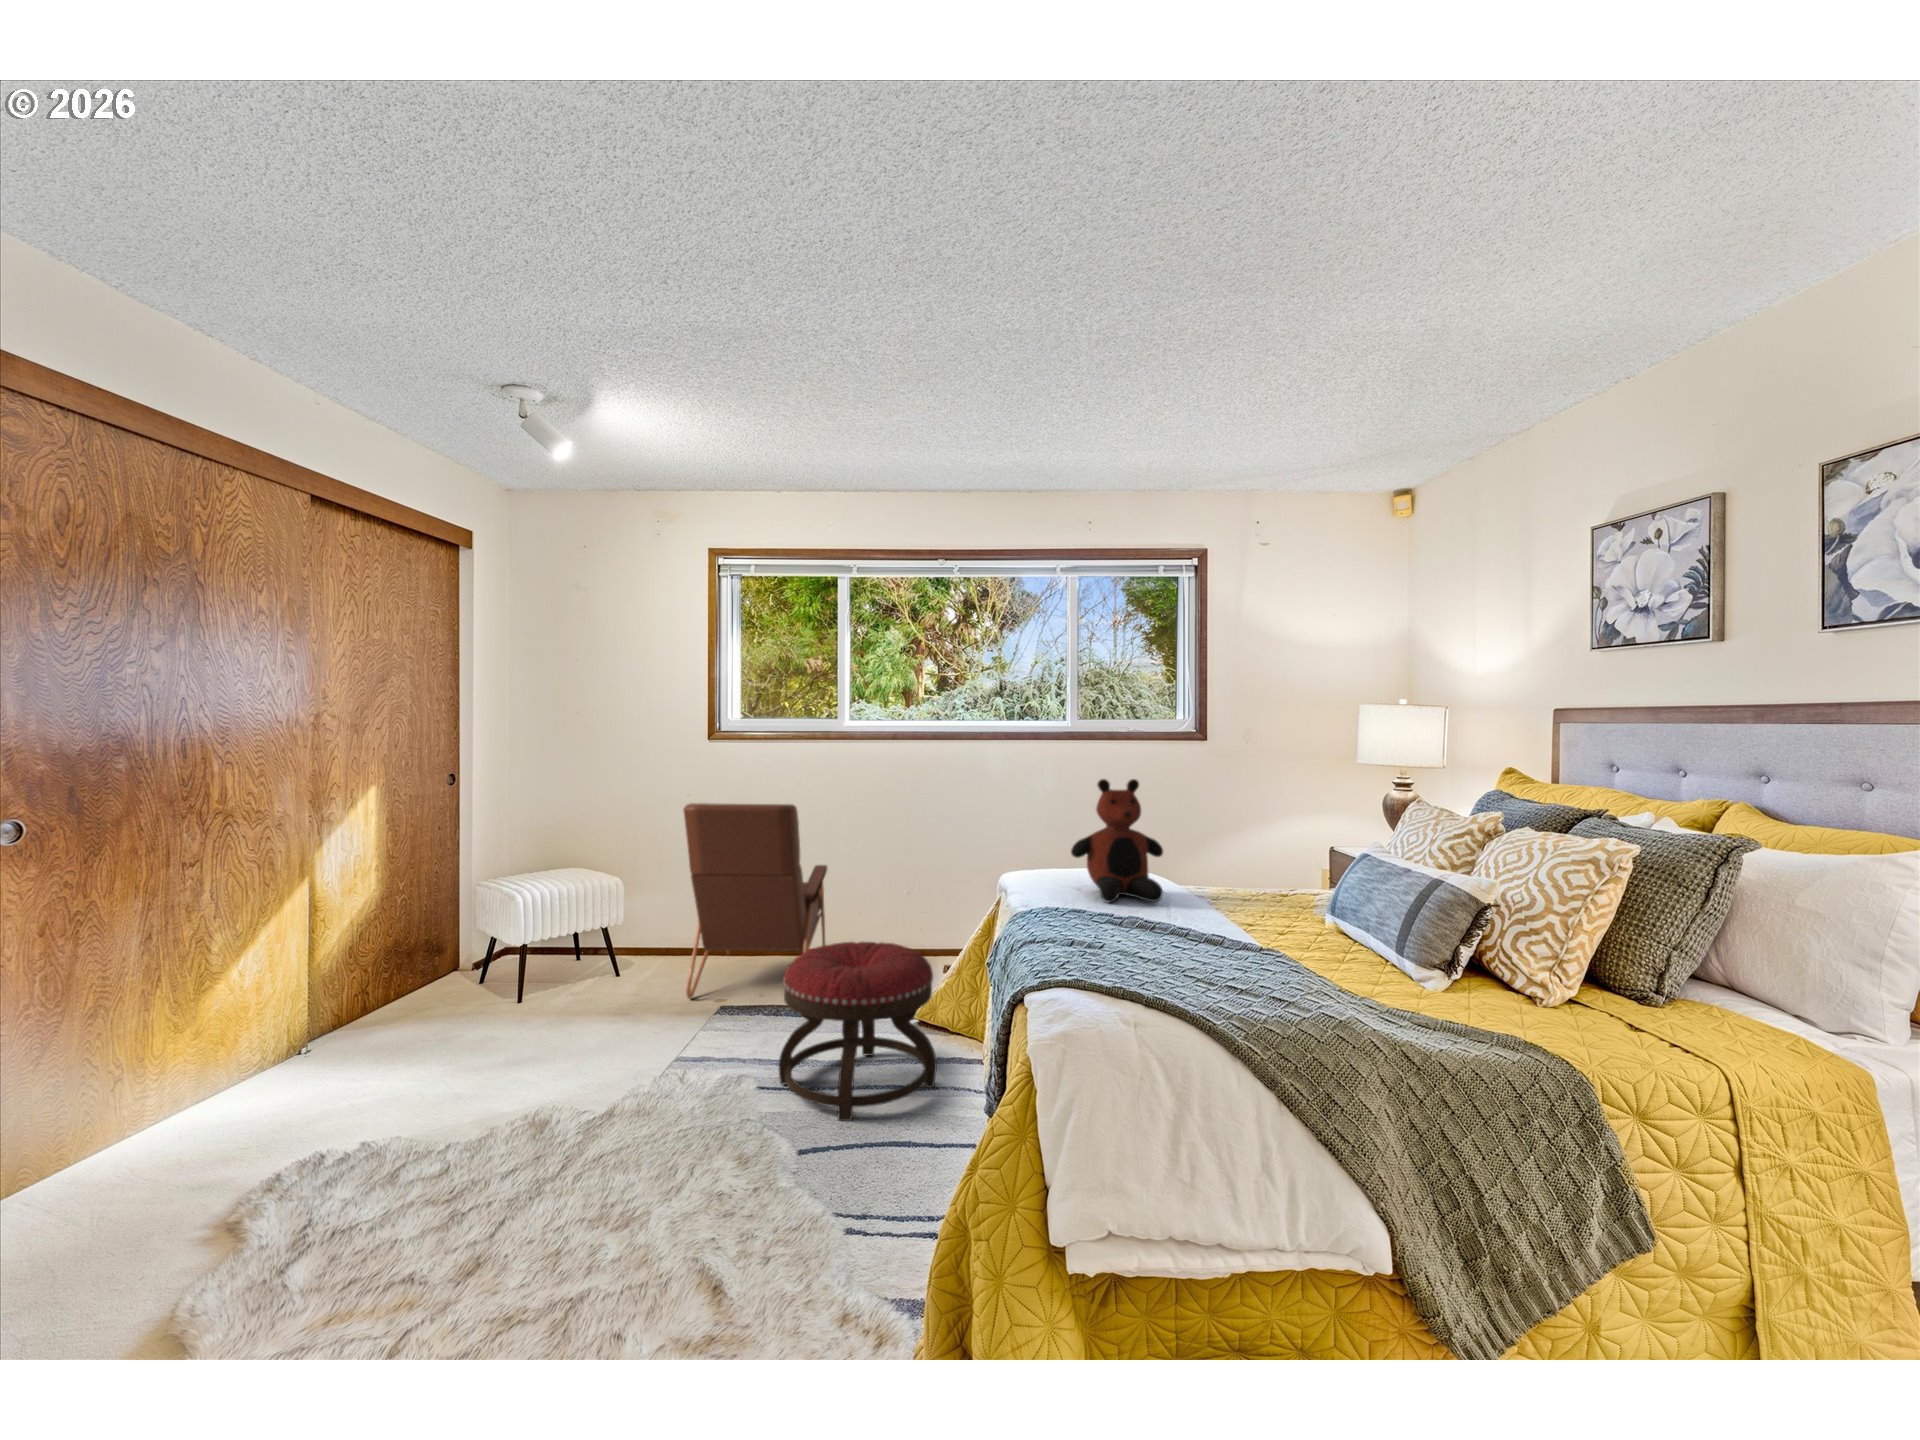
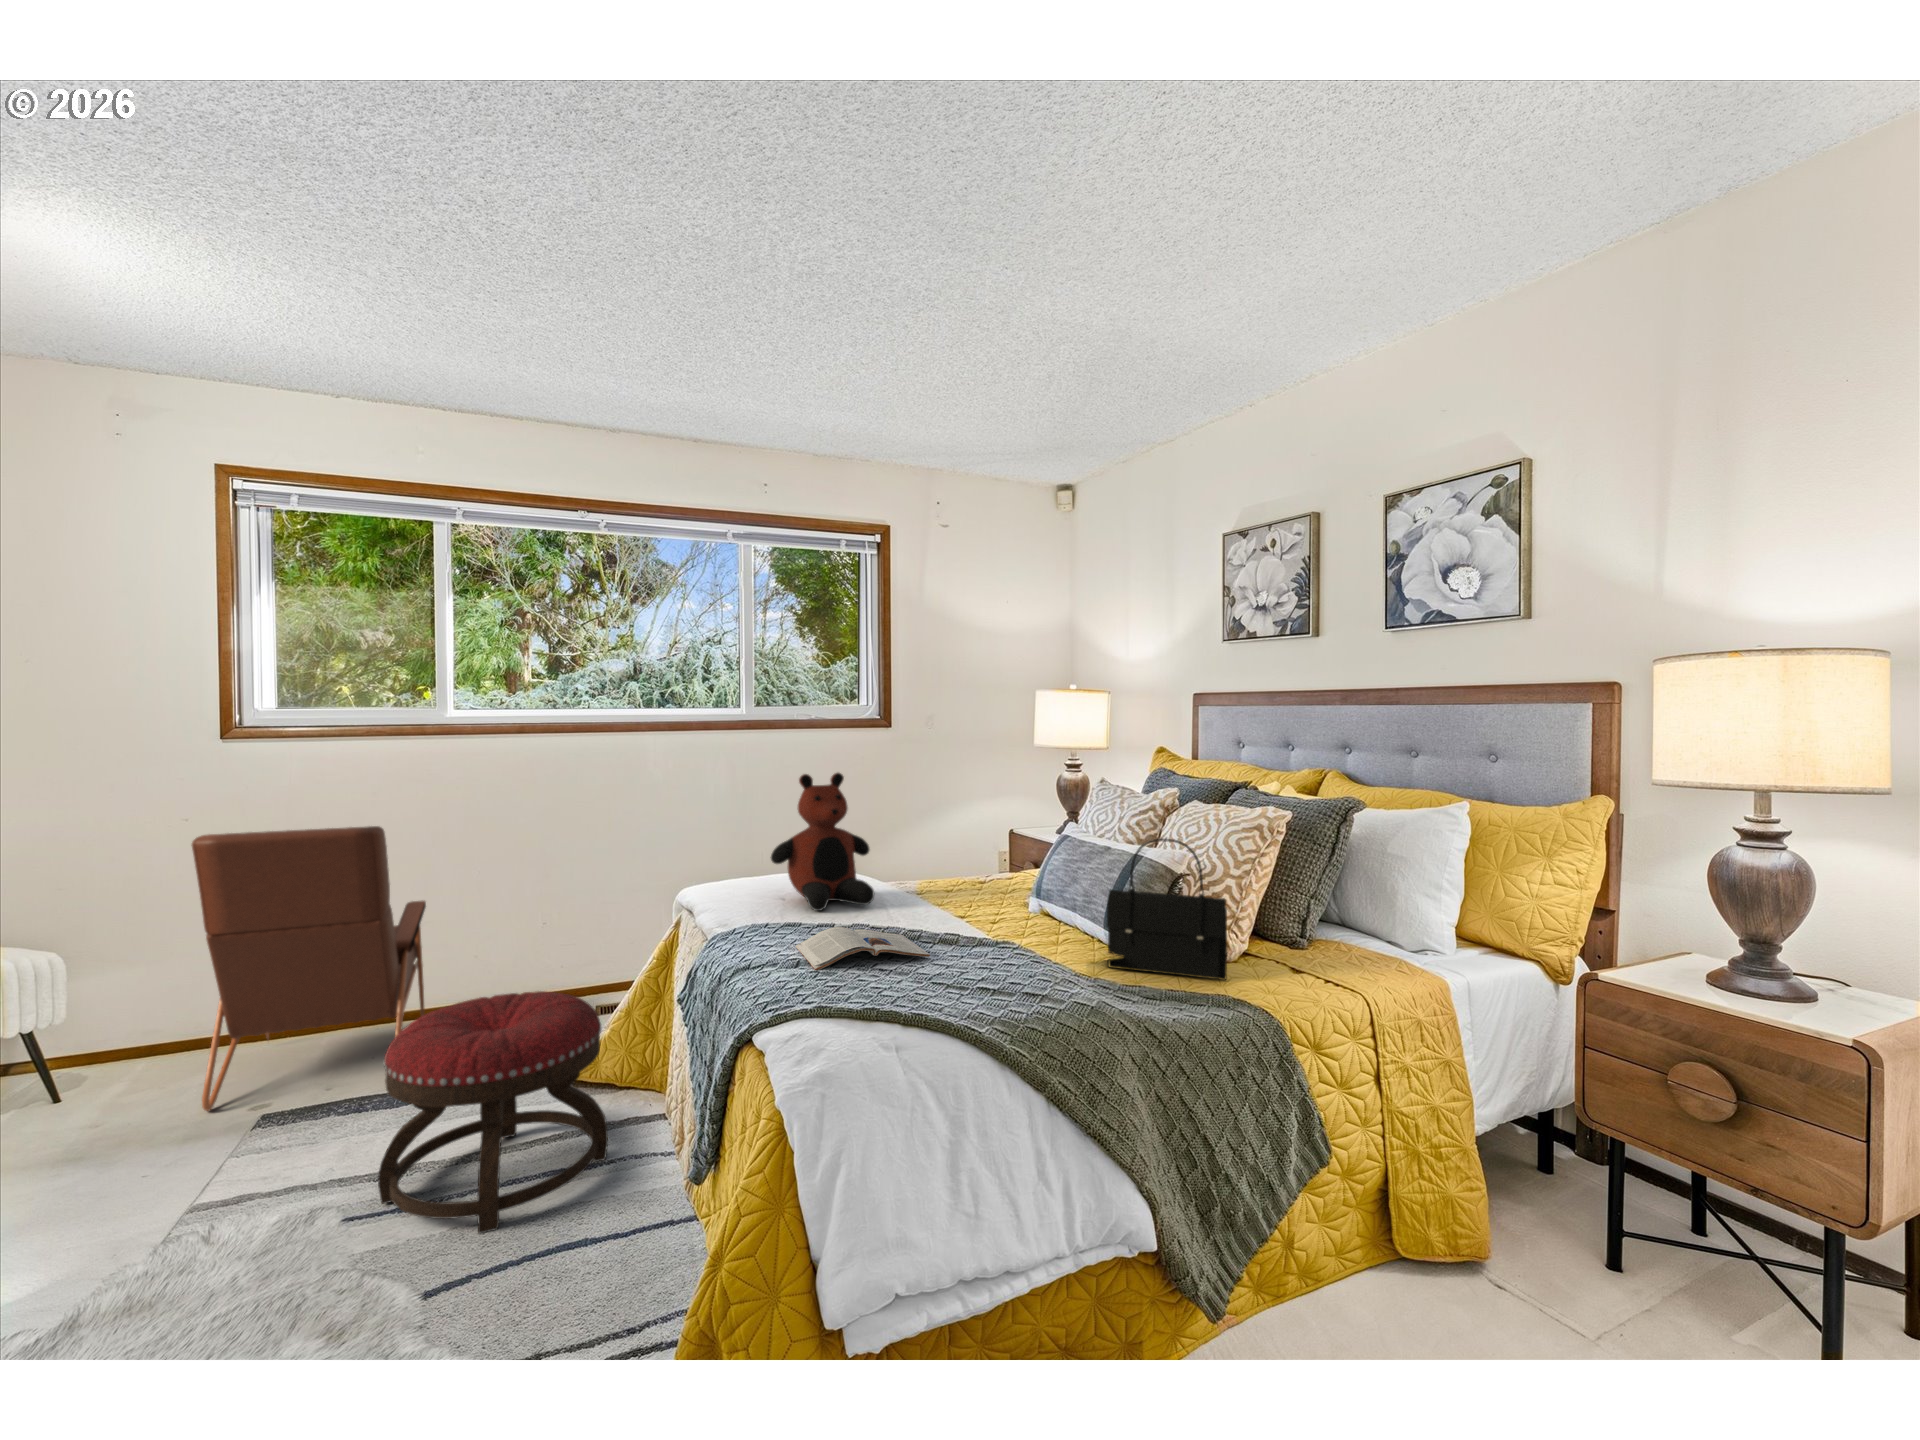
handbag: none [1387,862,1532,1023] -> present [1106,838,1227,980]
magazine: none [1077,917,1195,954] -> present [796,927,930,970]

